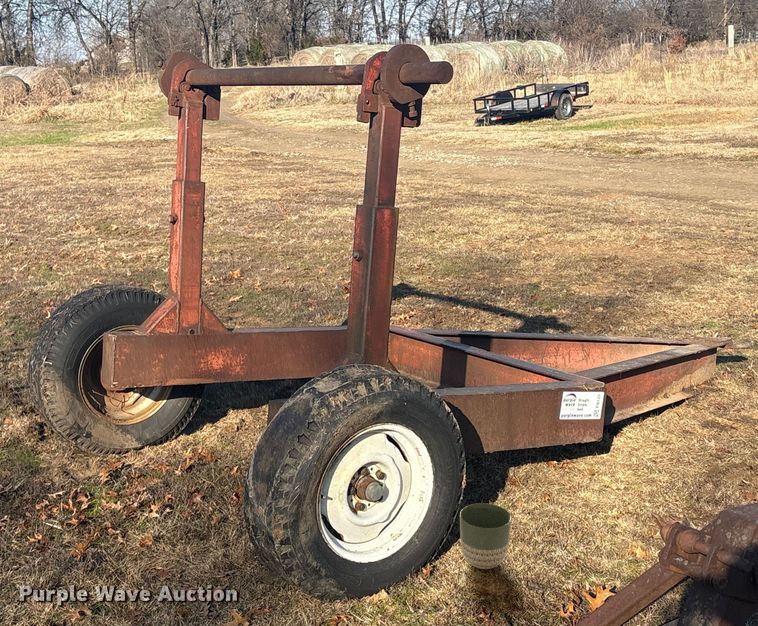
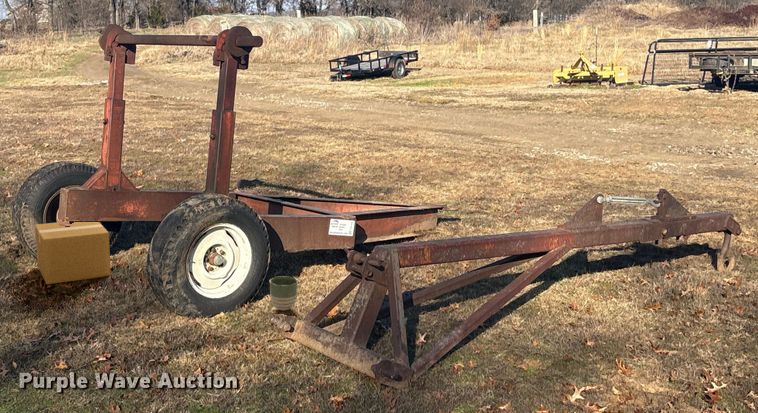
cardboard box: none [67,377,186,498] -> present [35,222,111,284]

